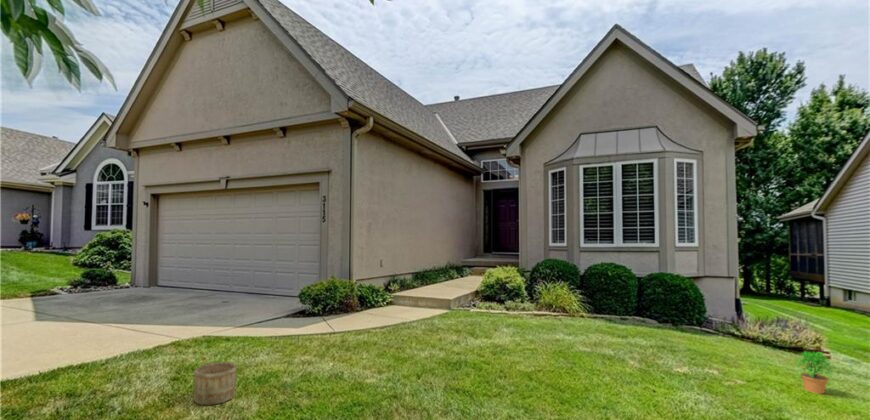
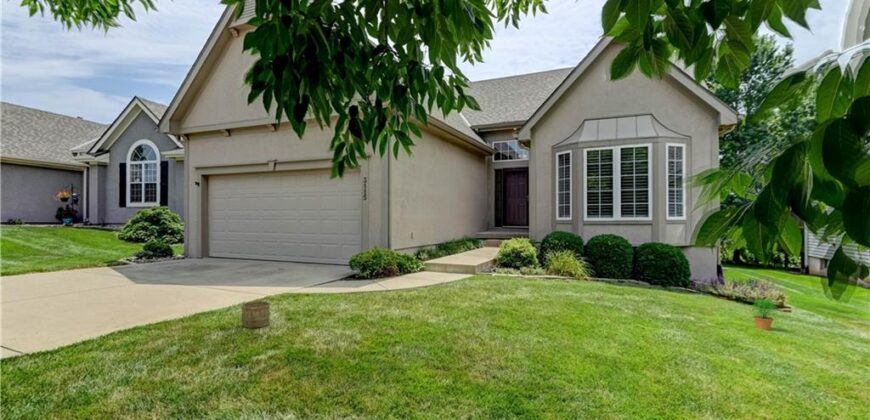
wooden bucket: present [193,362,237,405] -> present [241,301,270,328]

